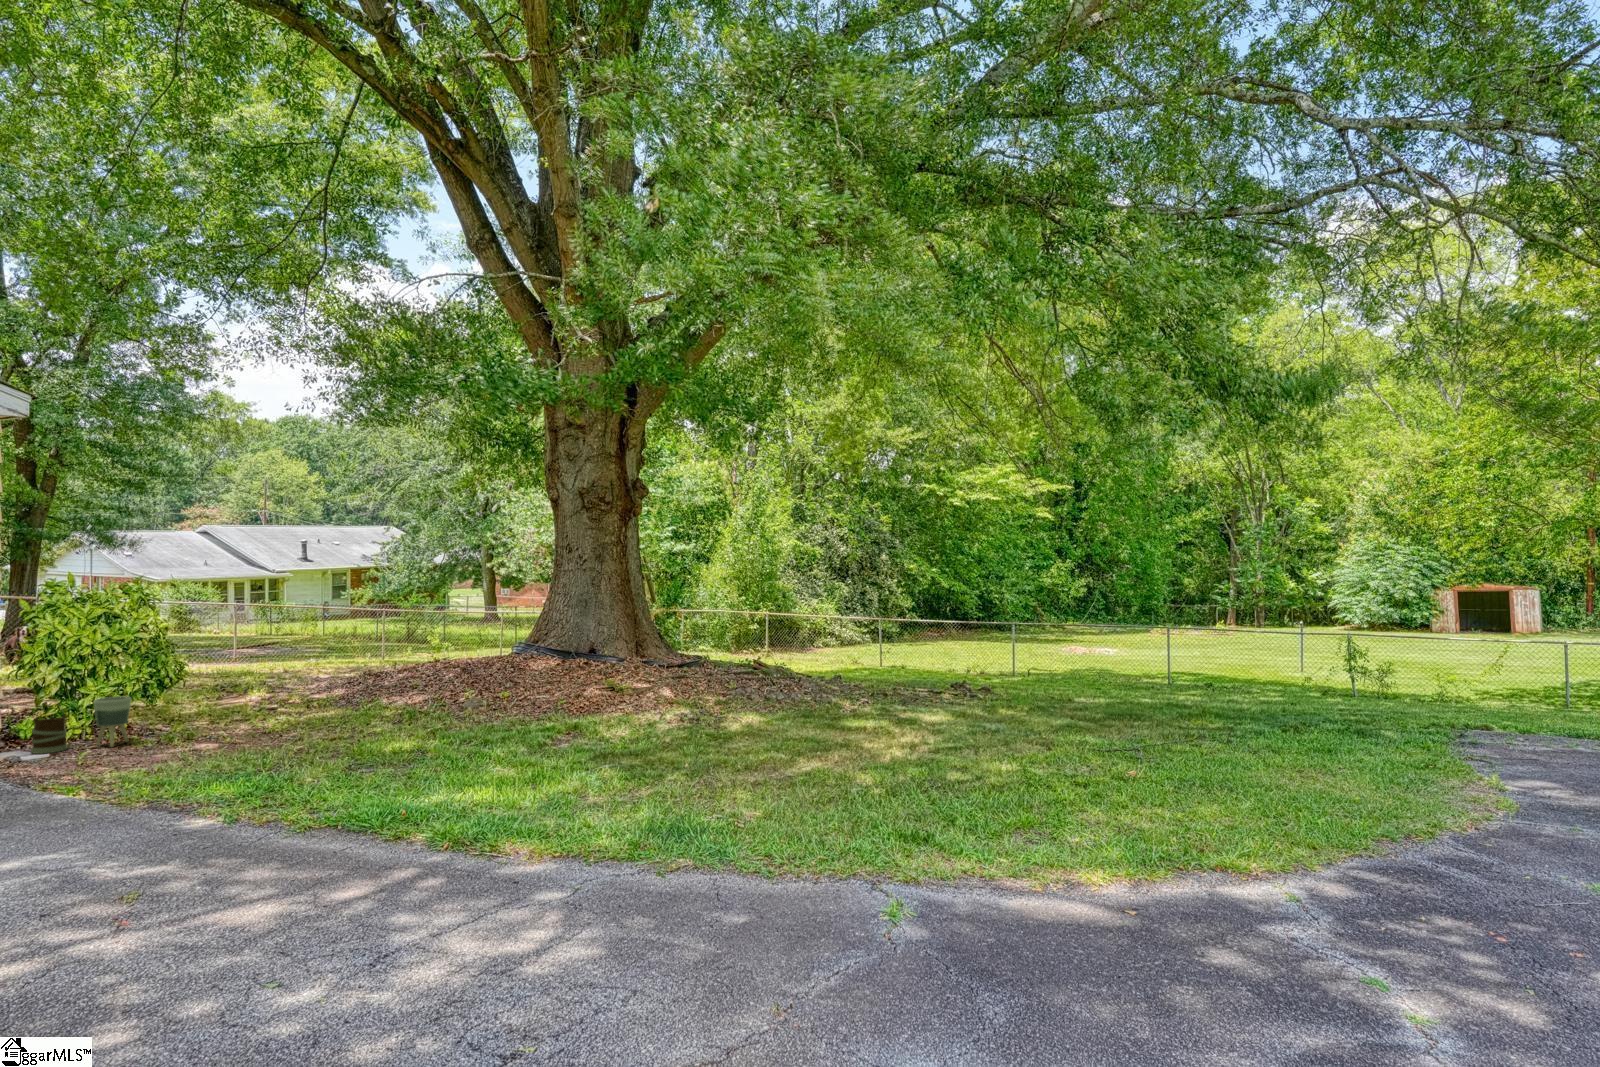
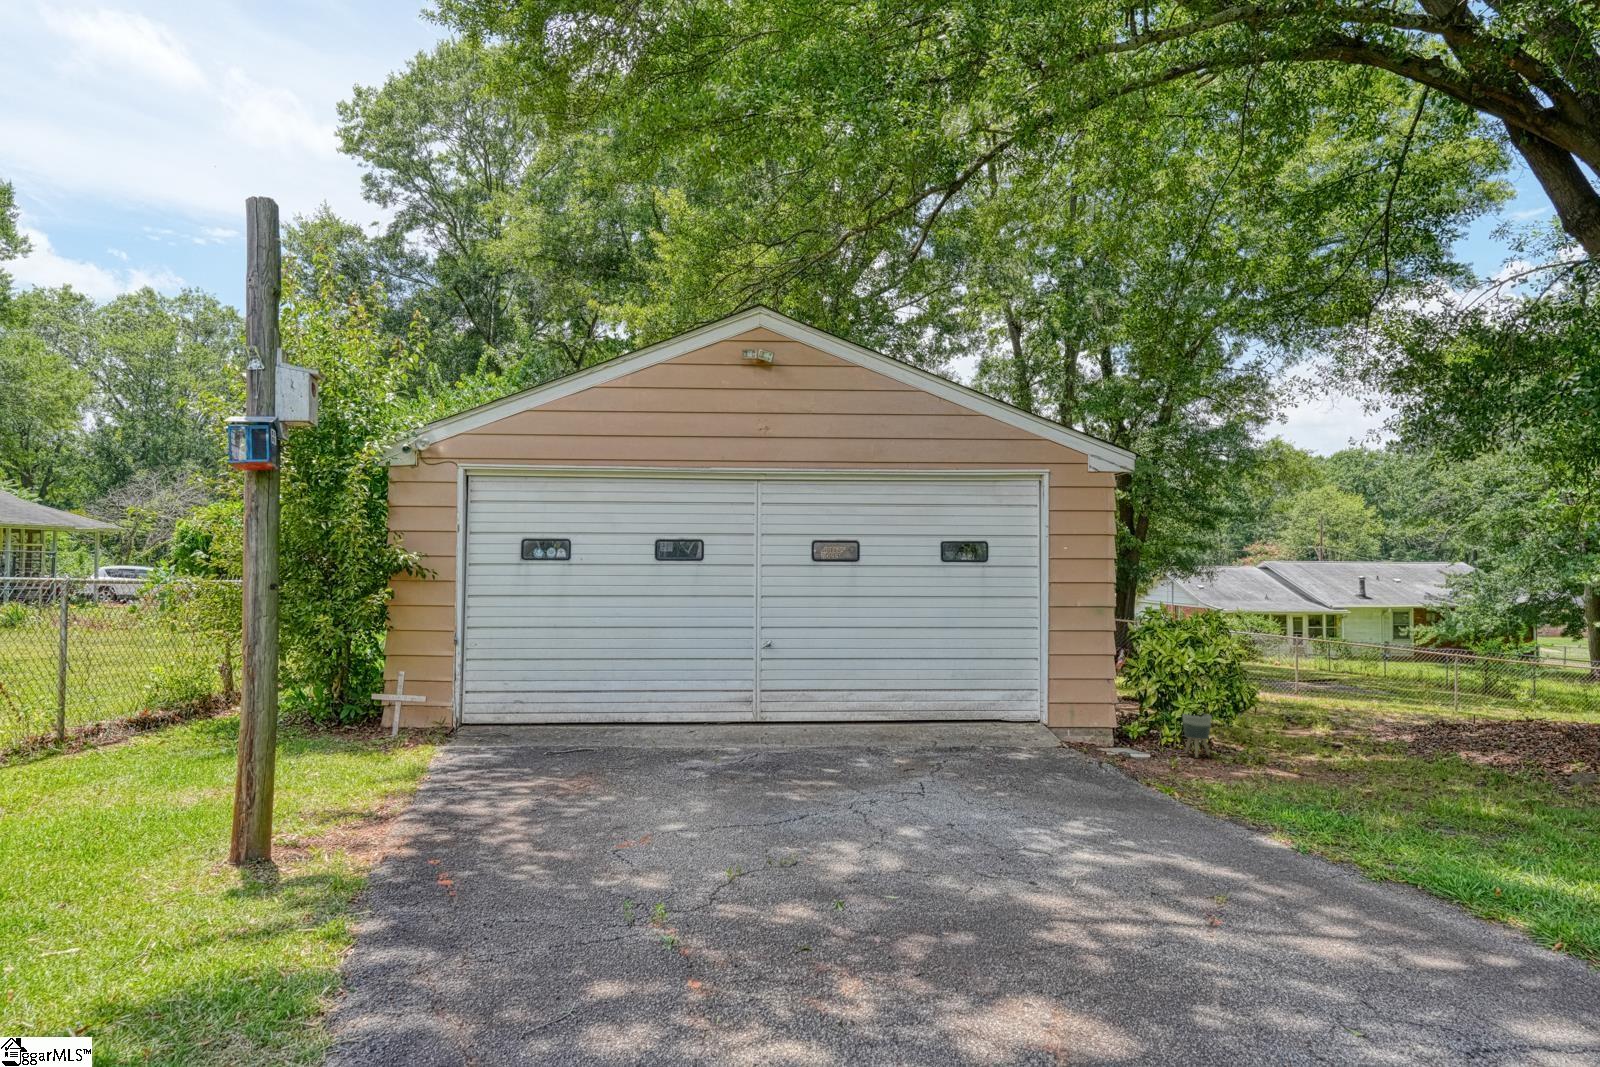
wooden bucket: present [31,713,67,754] -> none [1138,708,1163,753]

